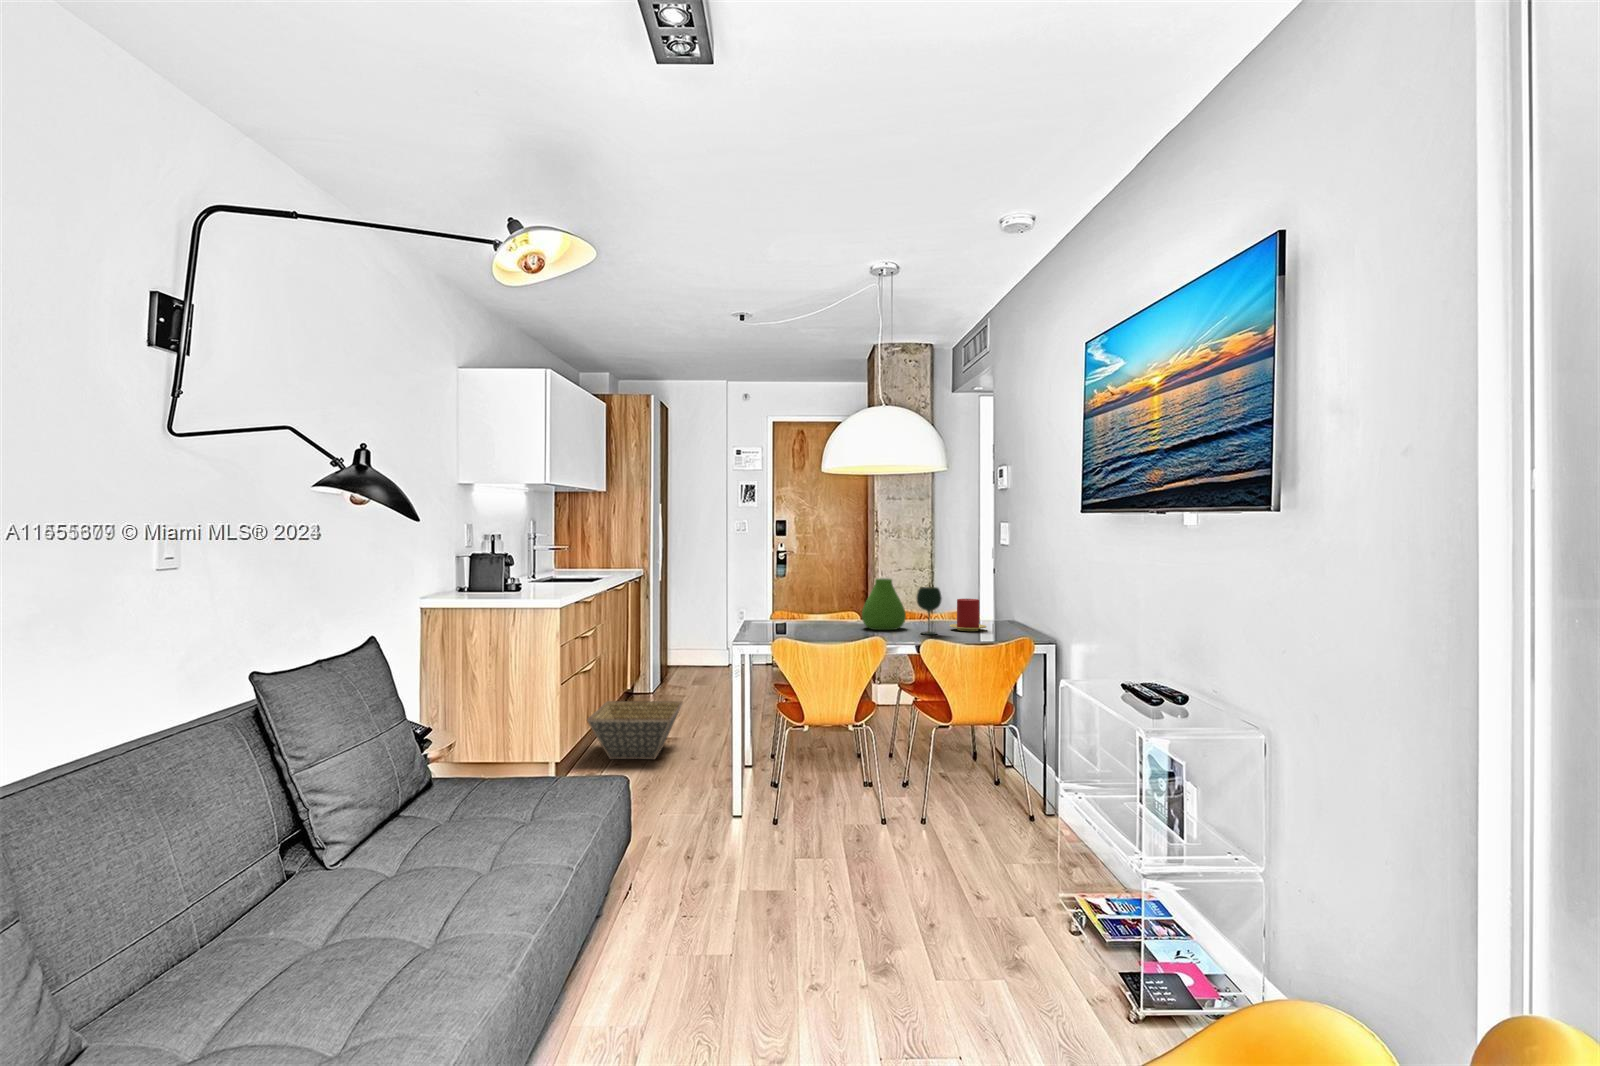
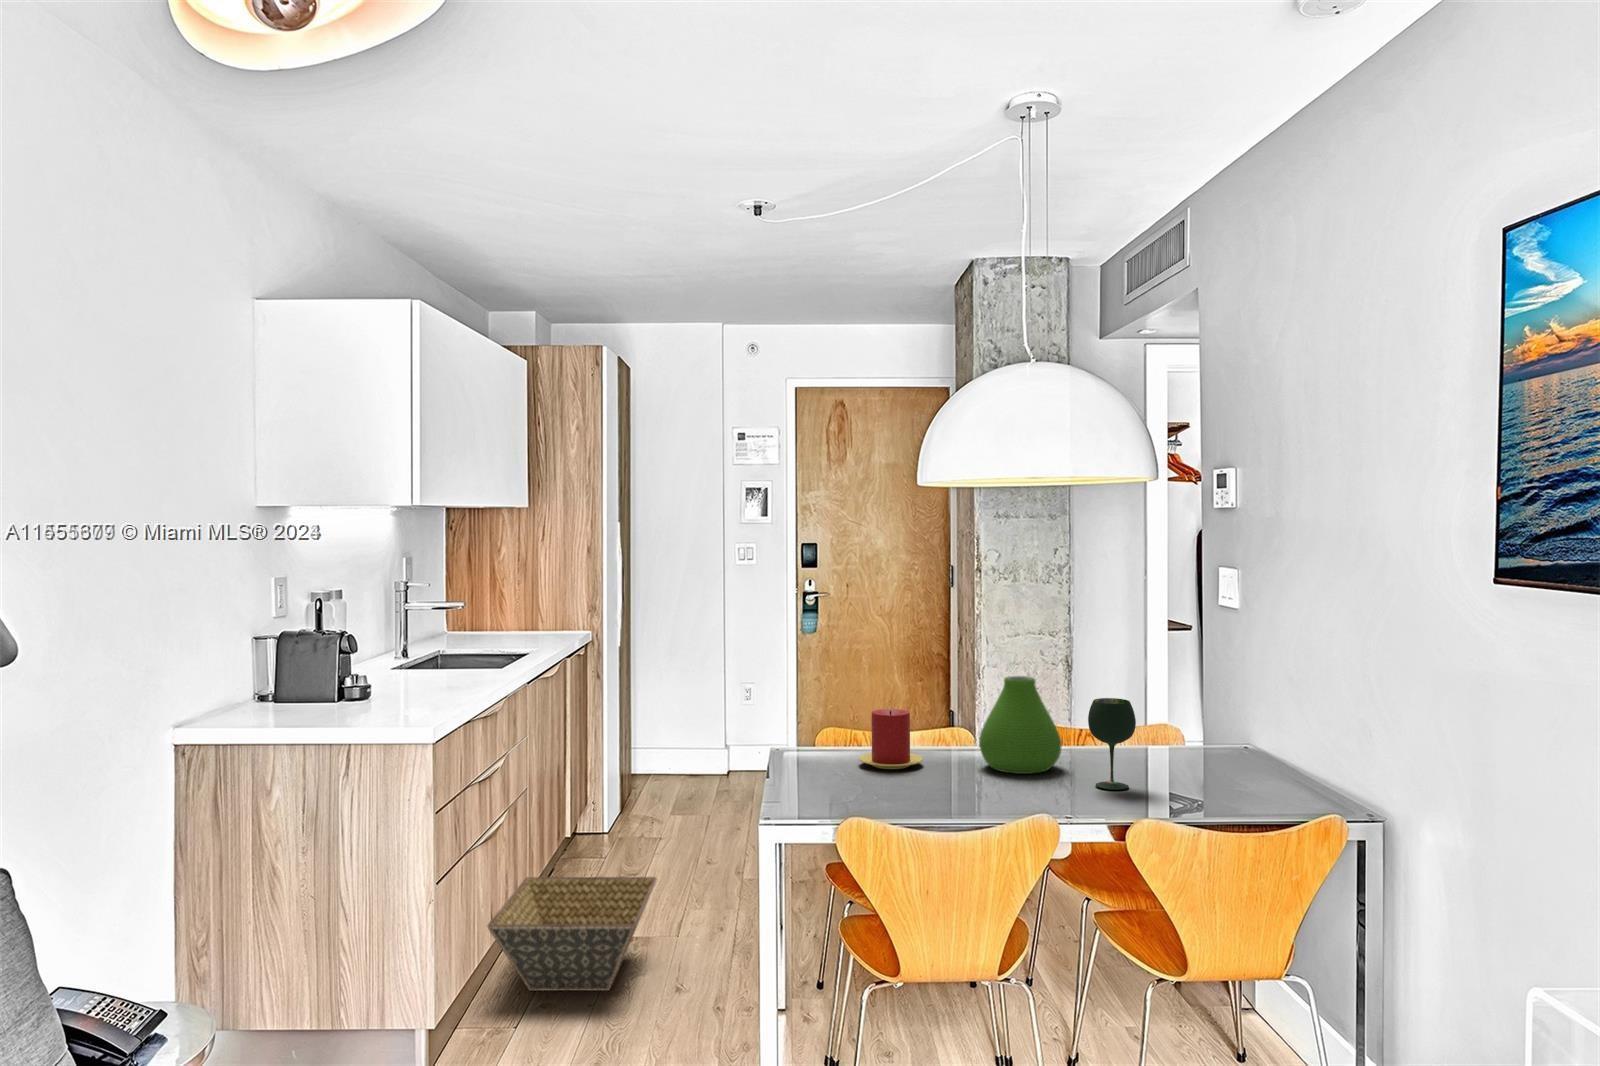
candle: present [950,599,987,631] -> present [859,709,923,769]

